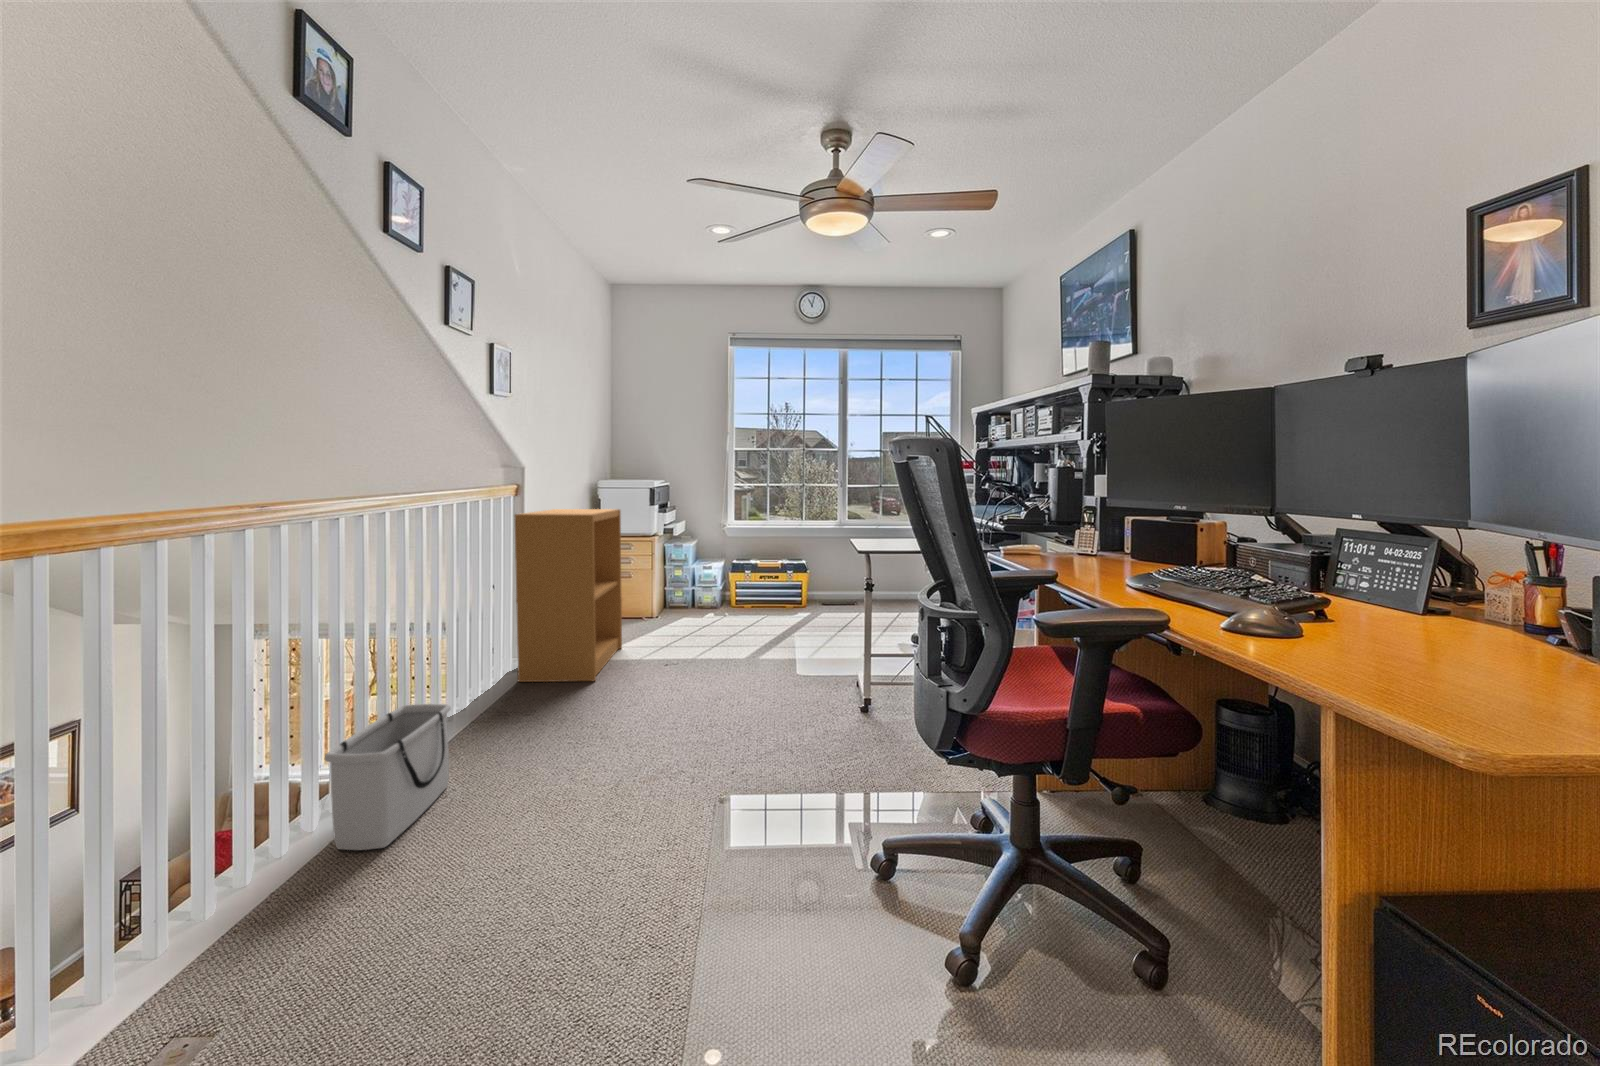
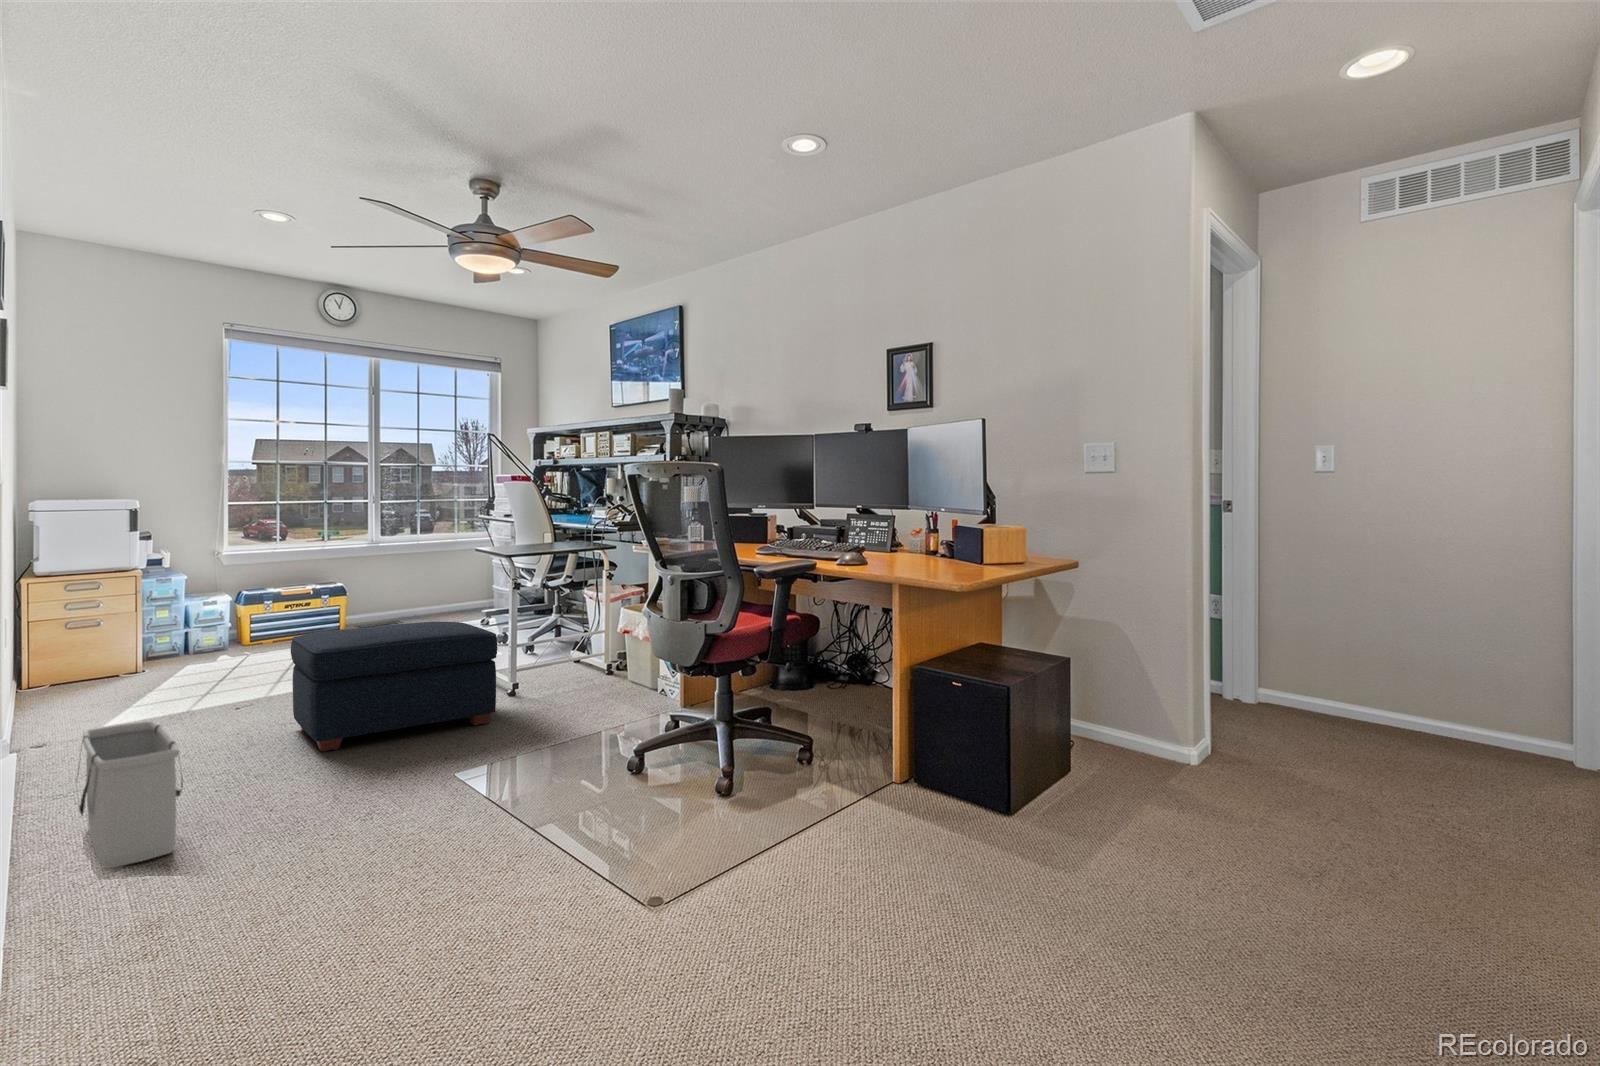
bookshelf: present [514,509,622,682] -> none [36,522,174,742]
ottoman: none [615,622,800,750] -> present [291,621,497,751]

